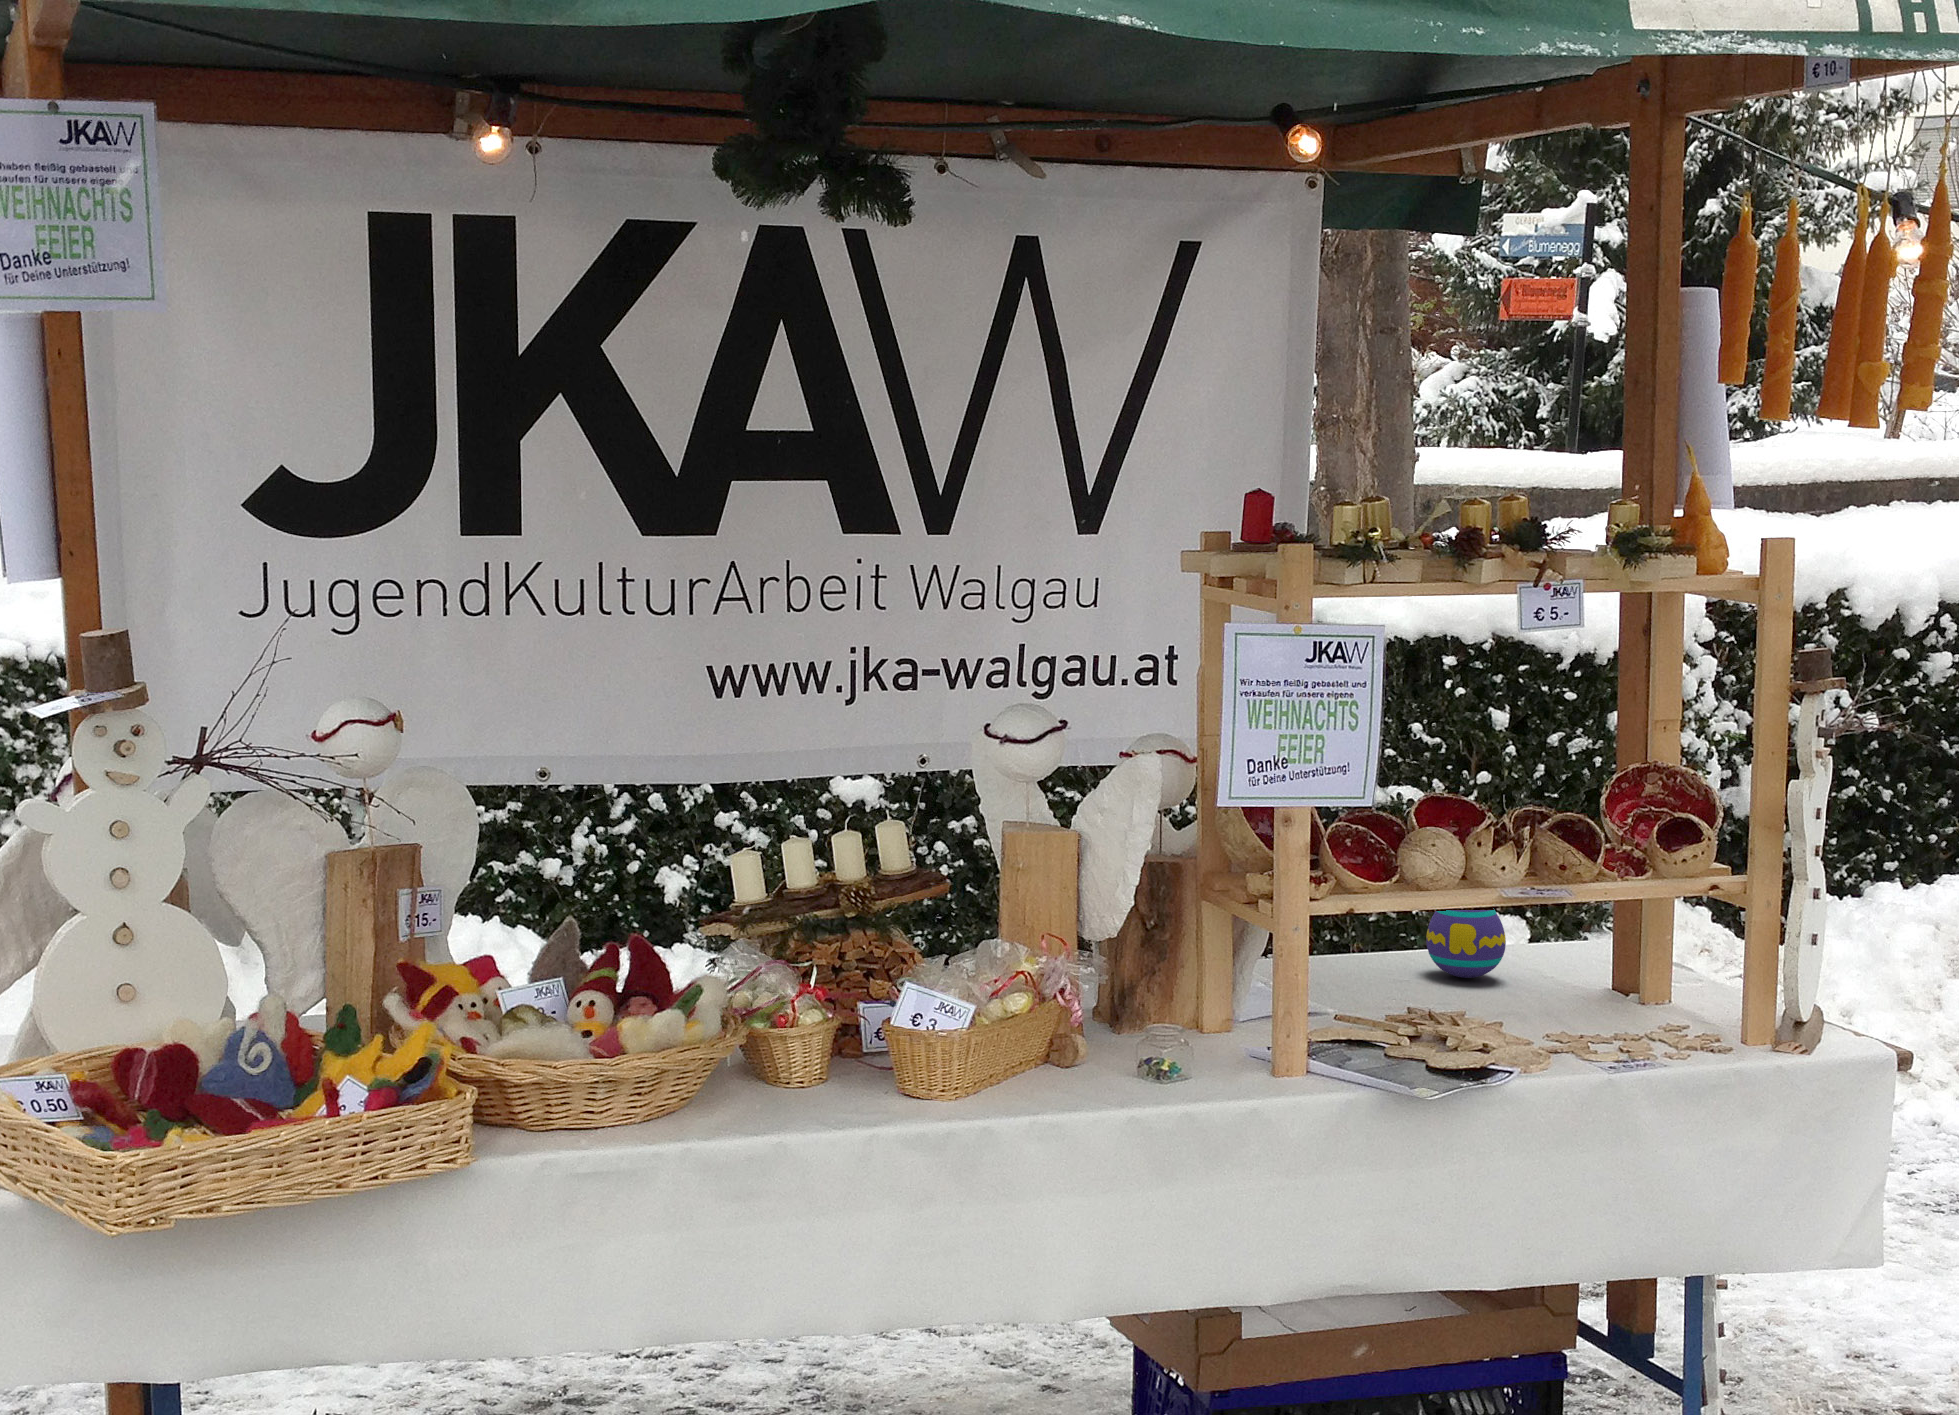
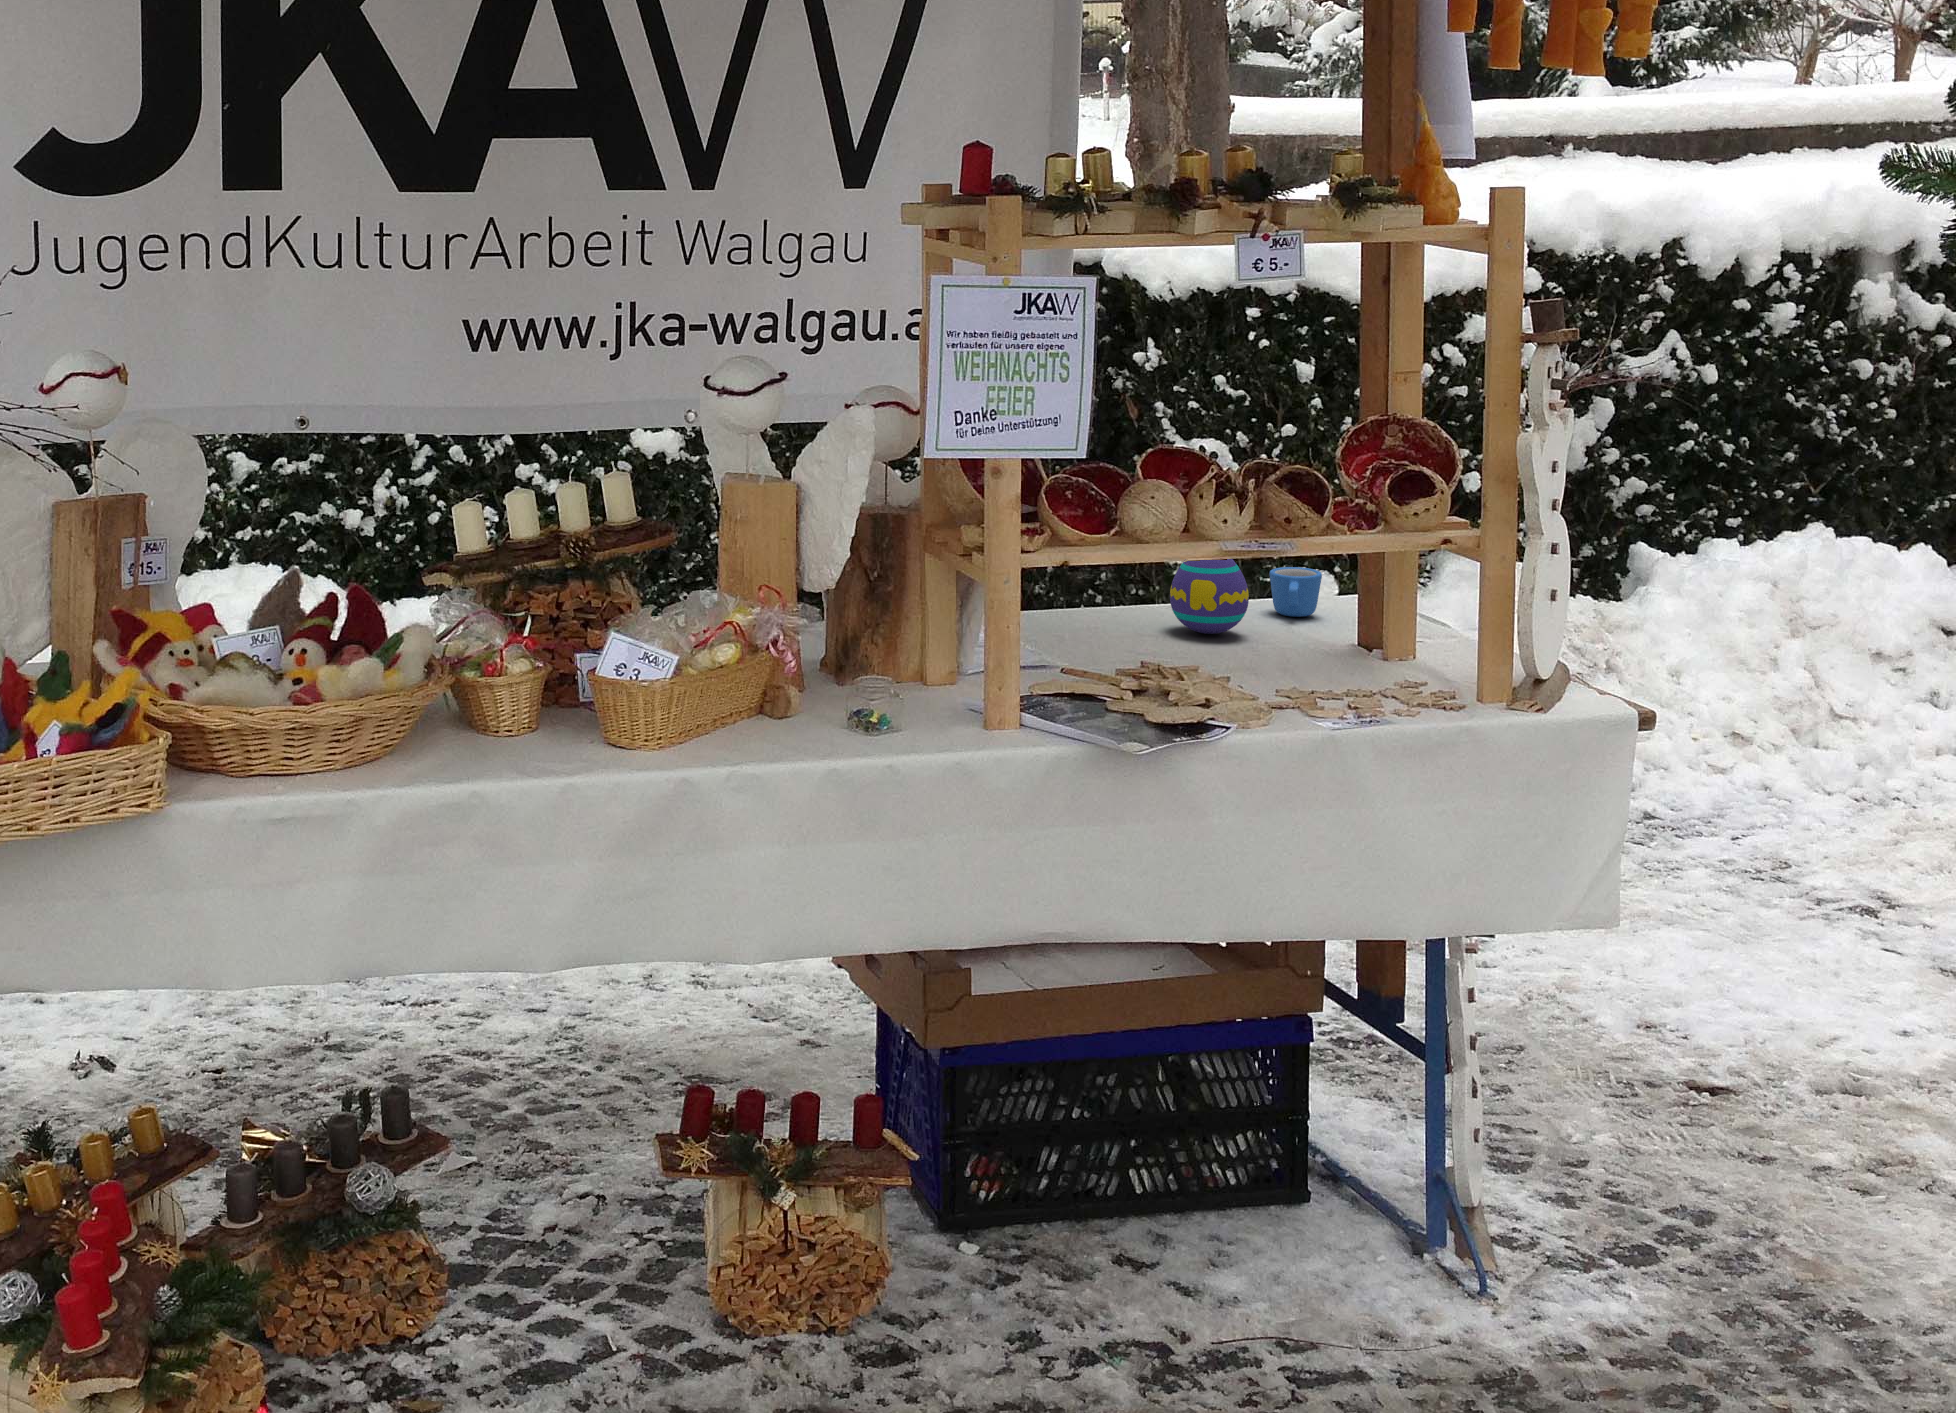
mug: none [1516,910,1568,960] -> present [1269,567,1322,617]

